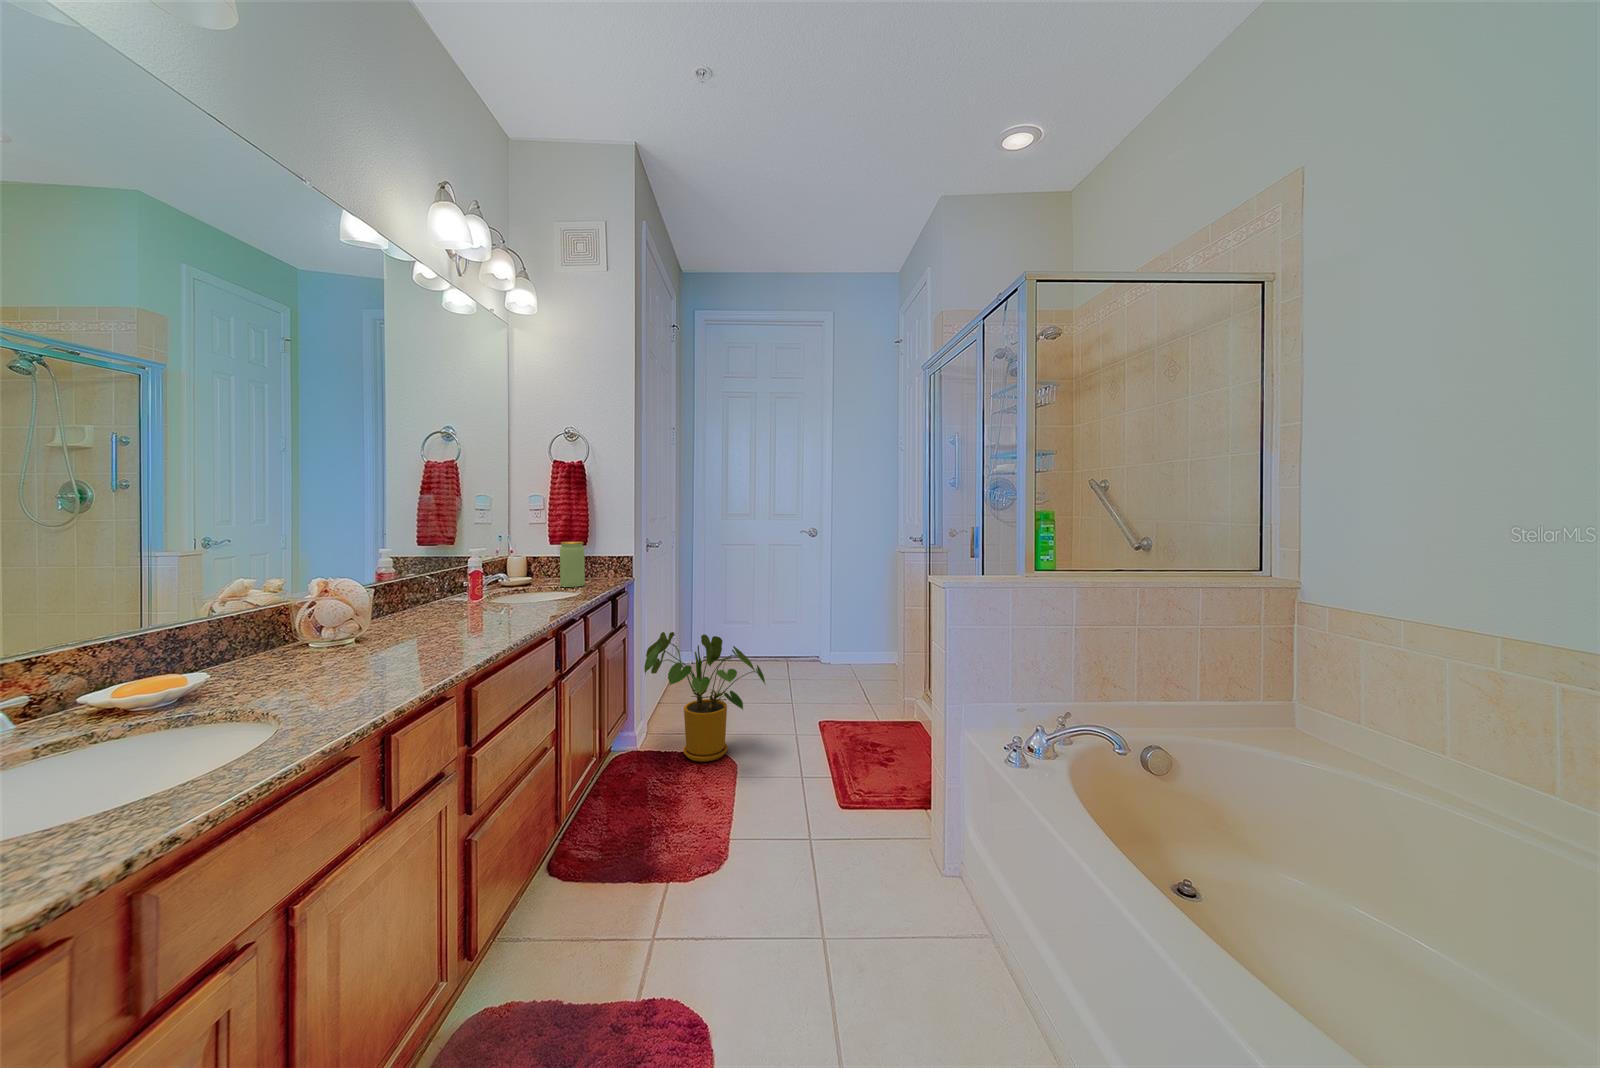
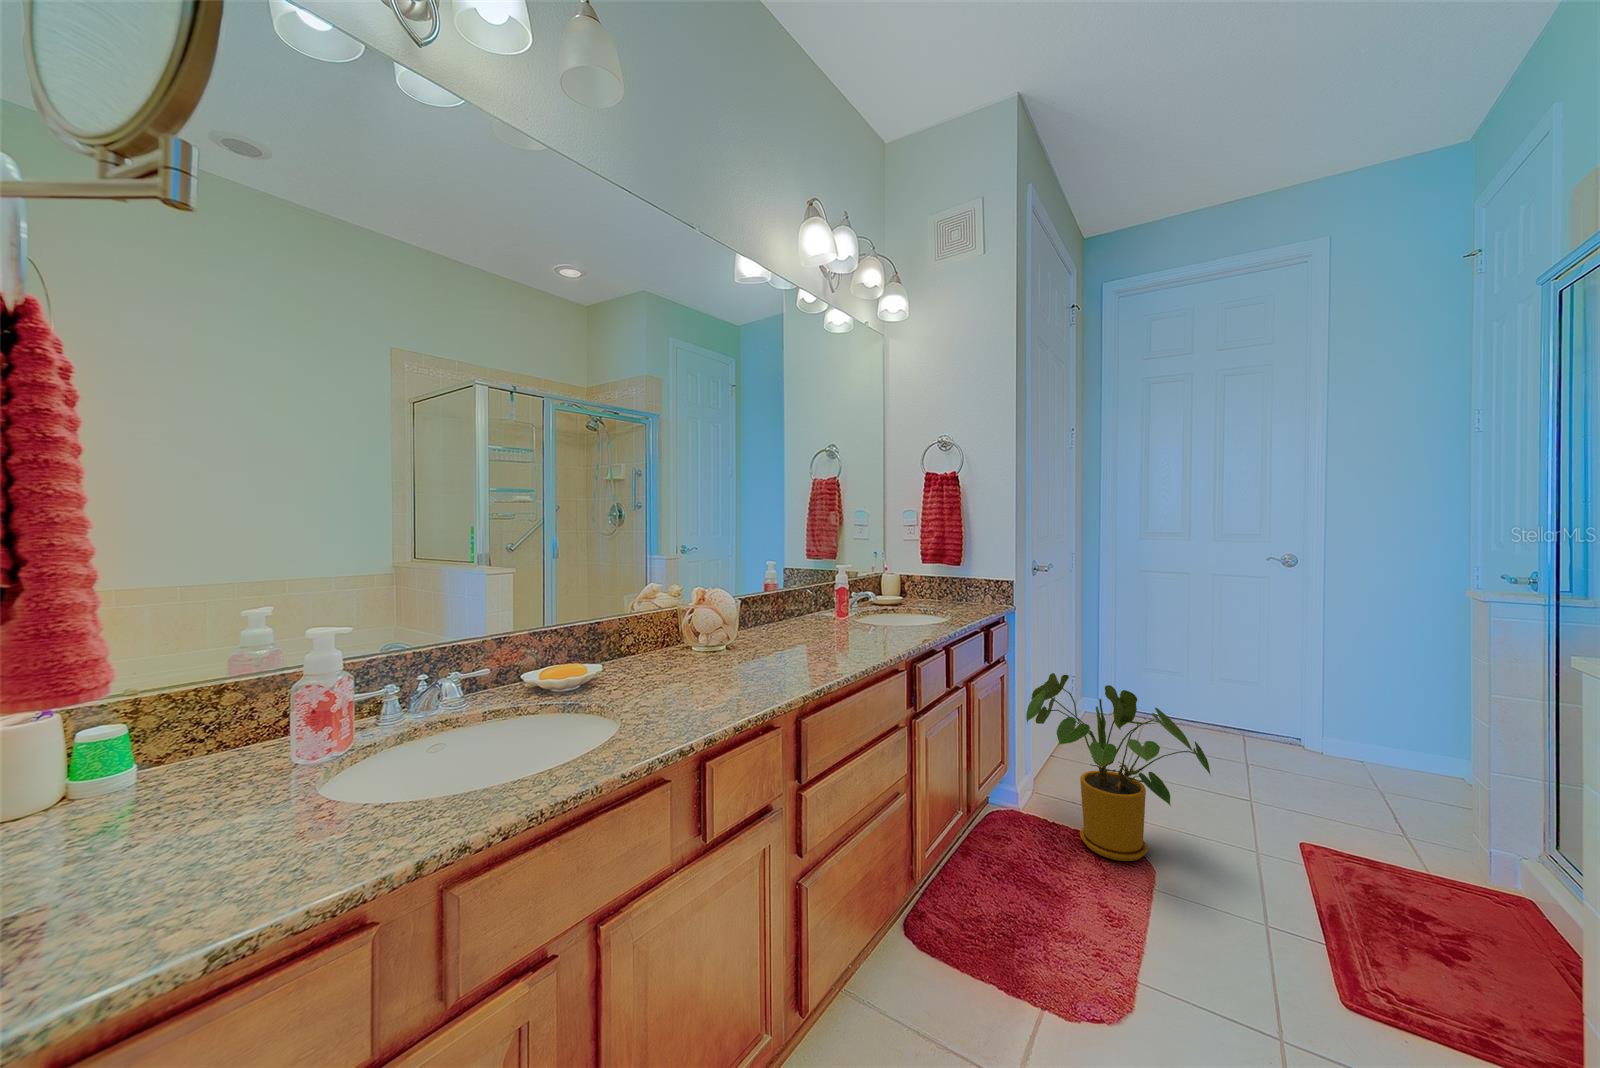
jar: present [560,542,585,587] -> none [932,559,958,609]

